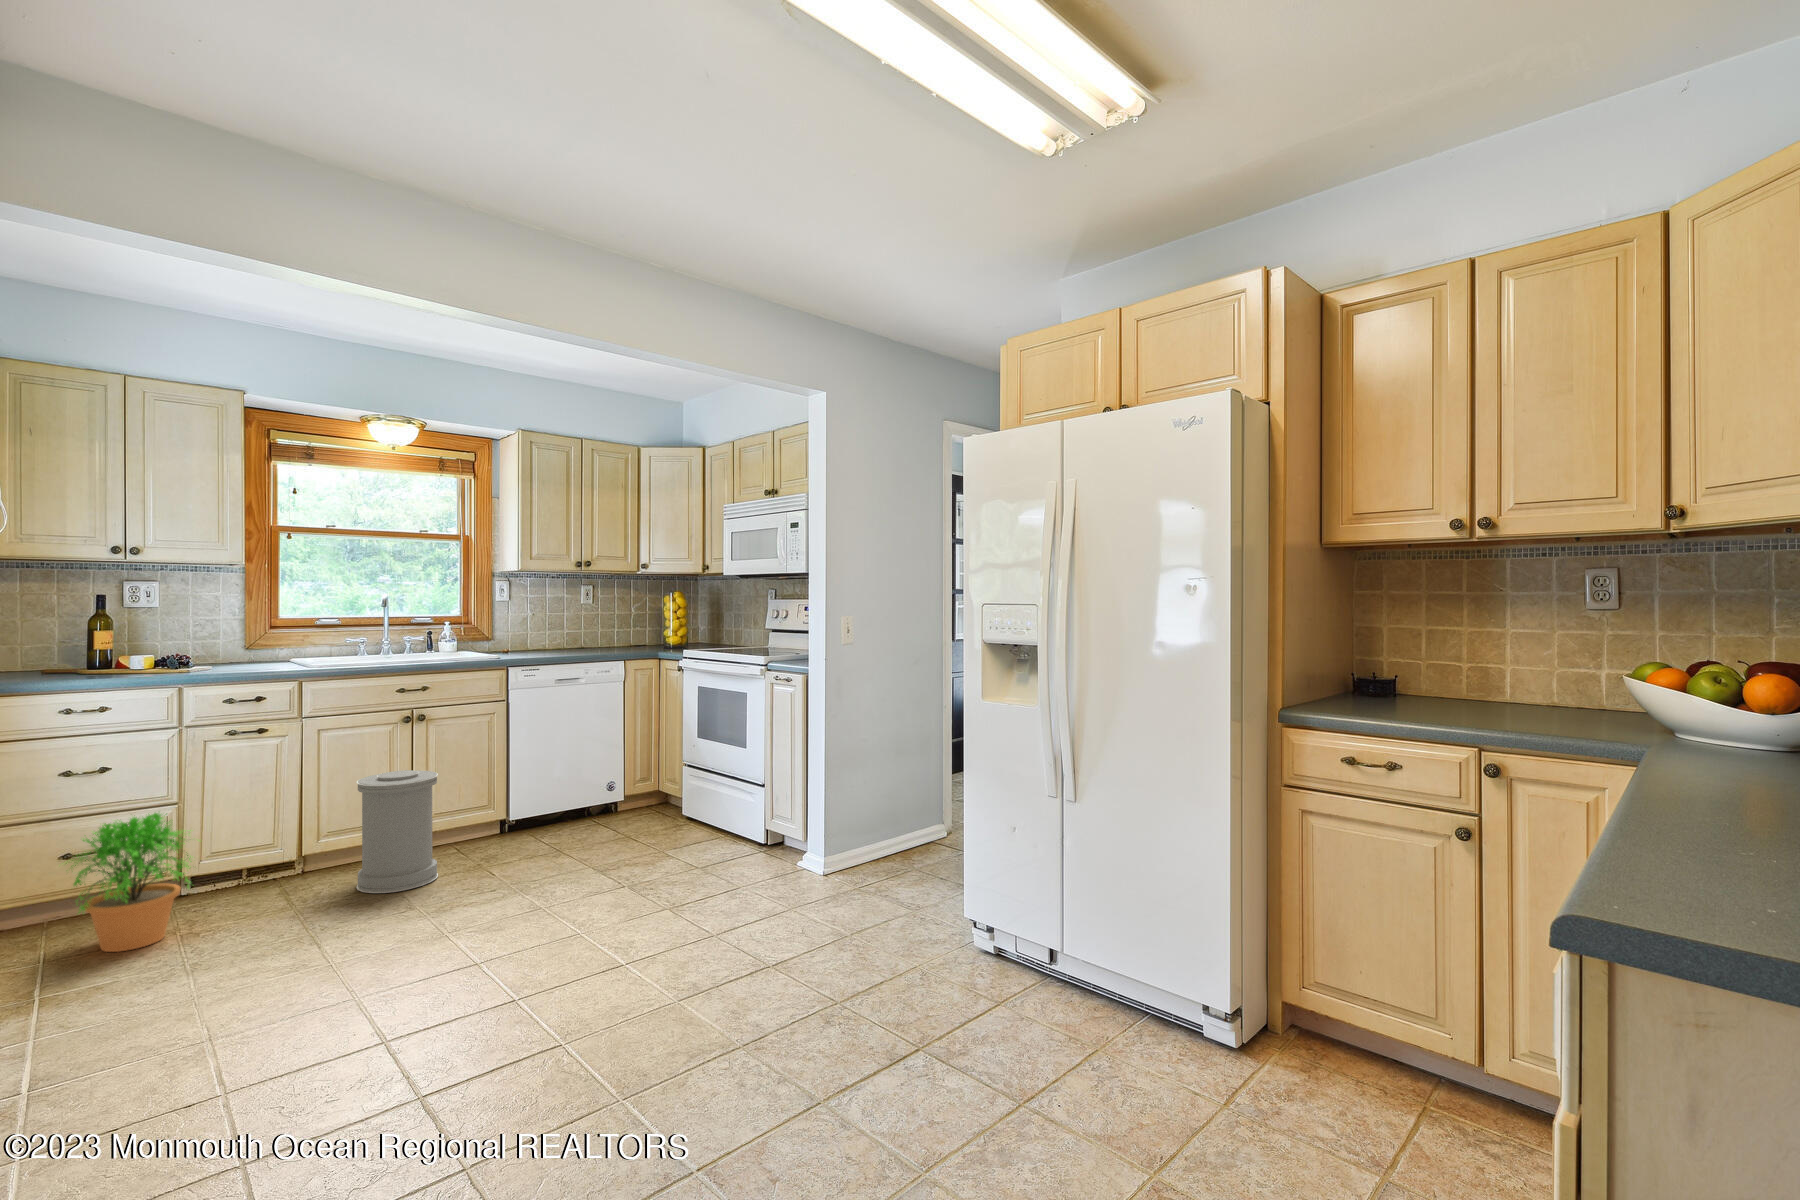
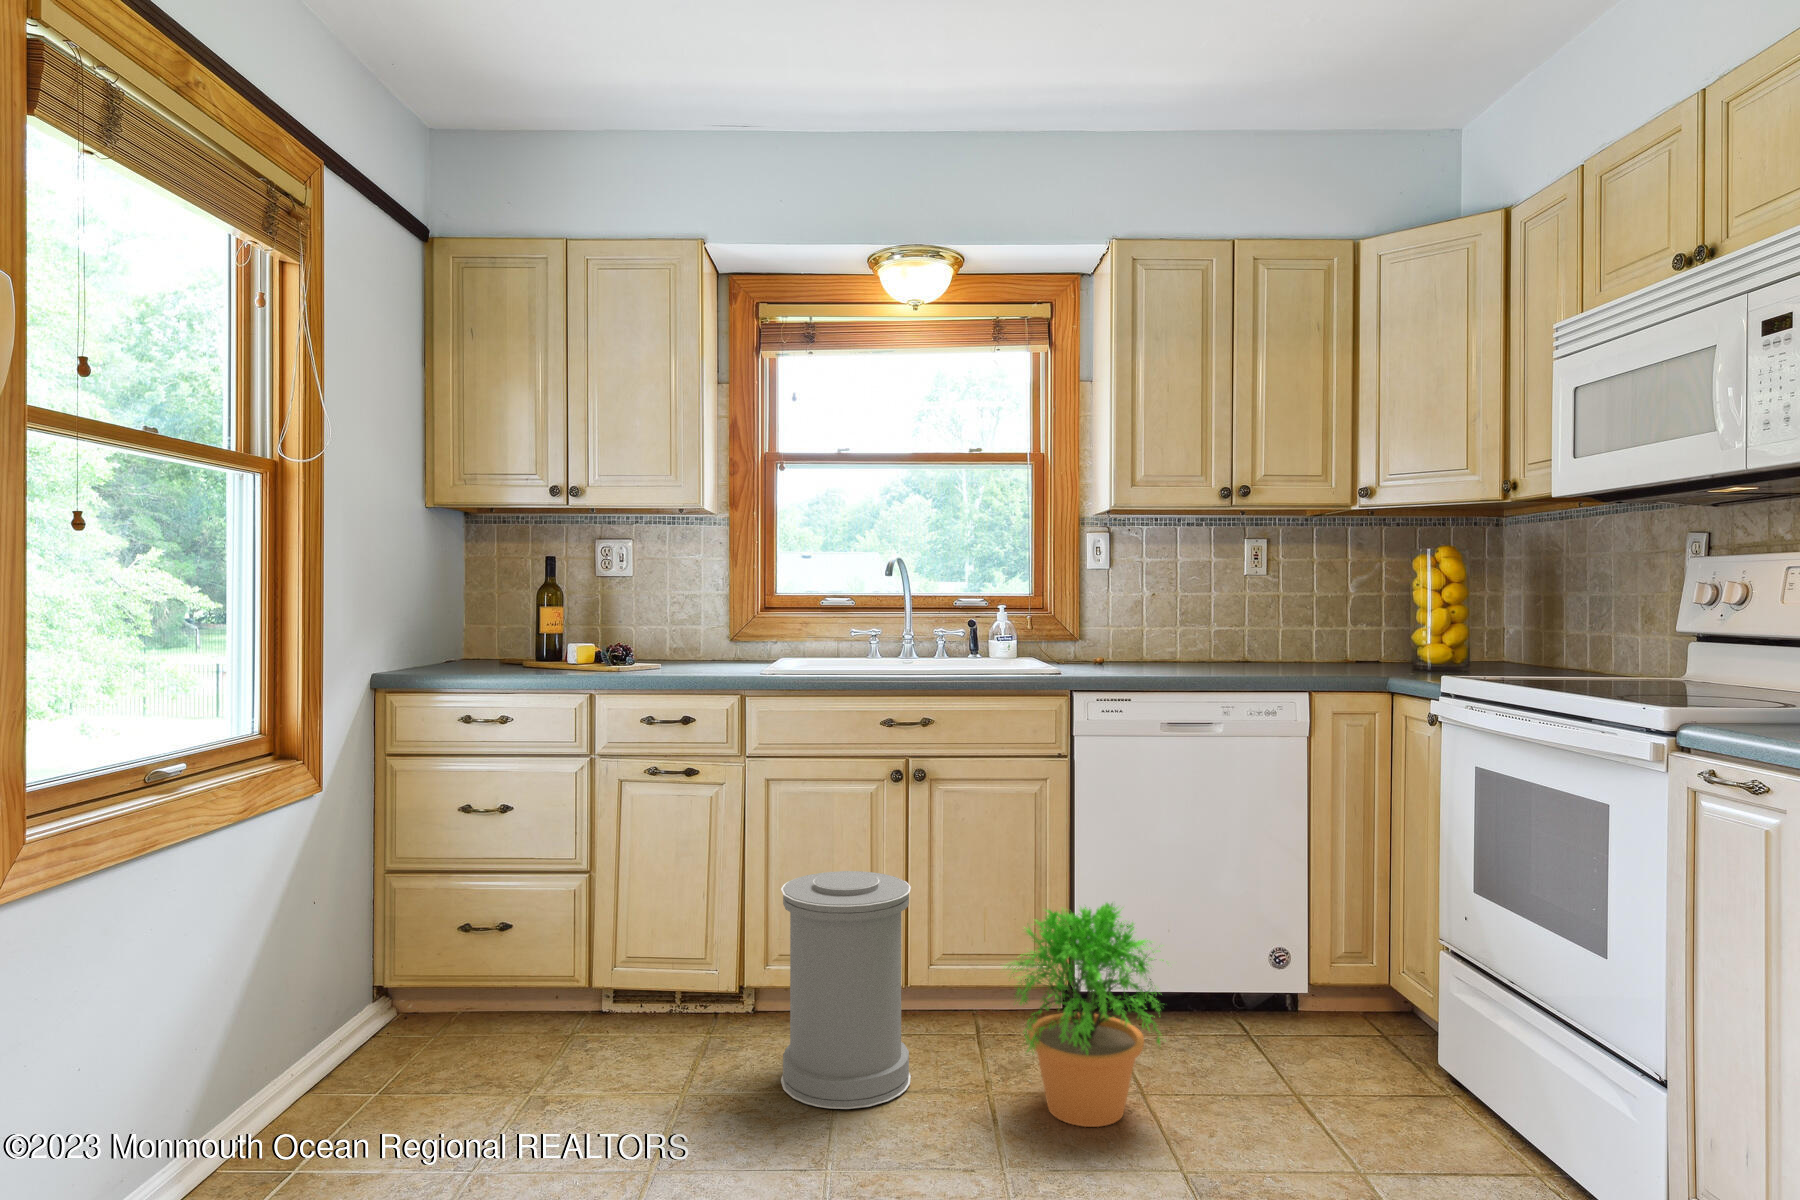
potted plant: present [66,813,191,952] -> present [1006,903,1164,1127]

